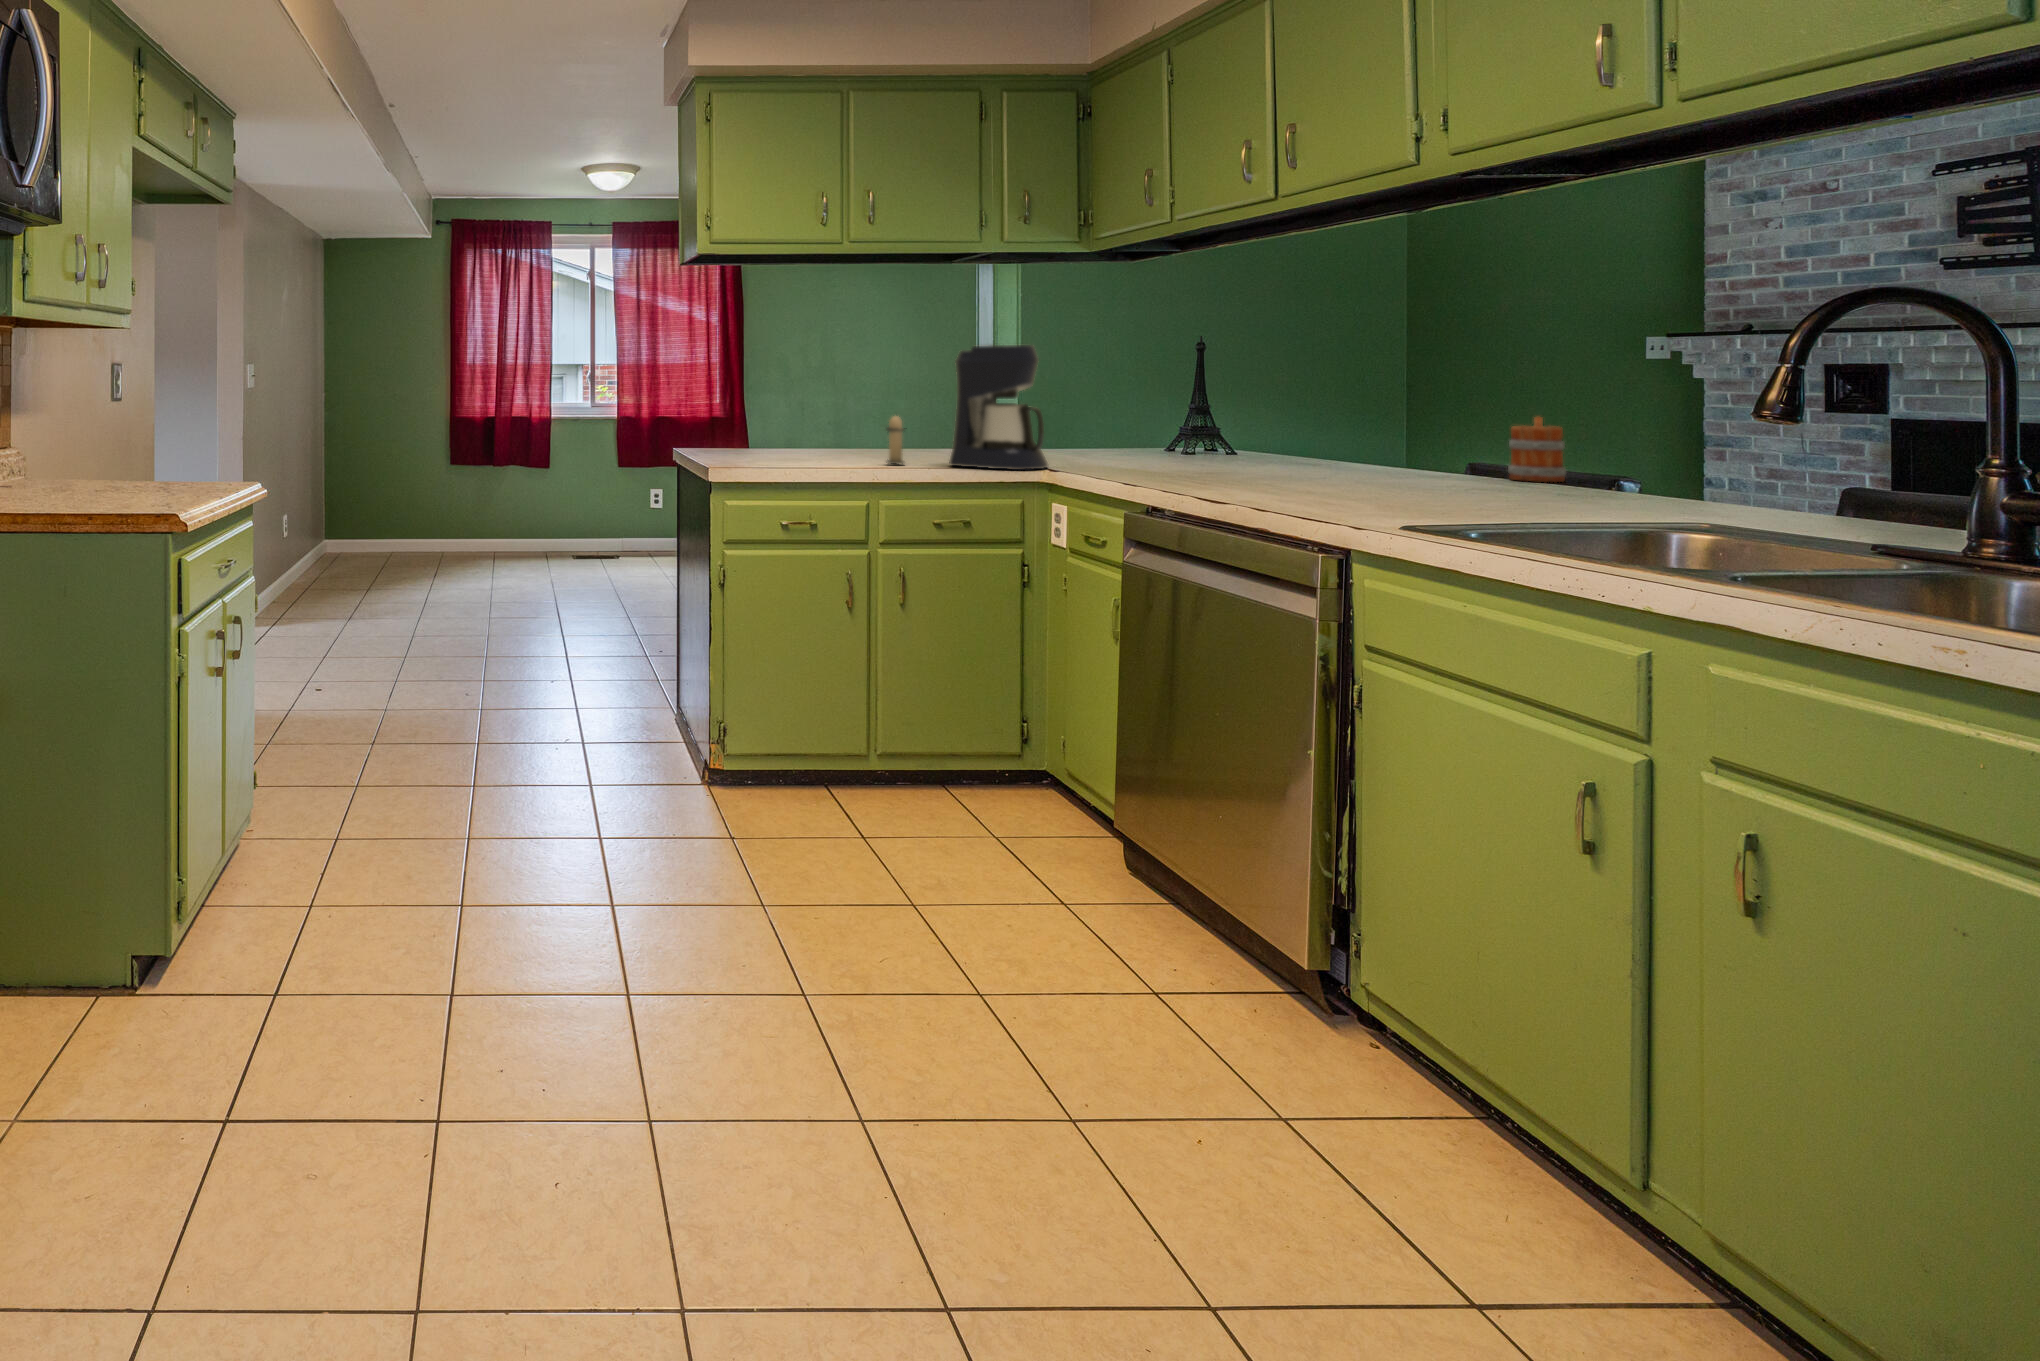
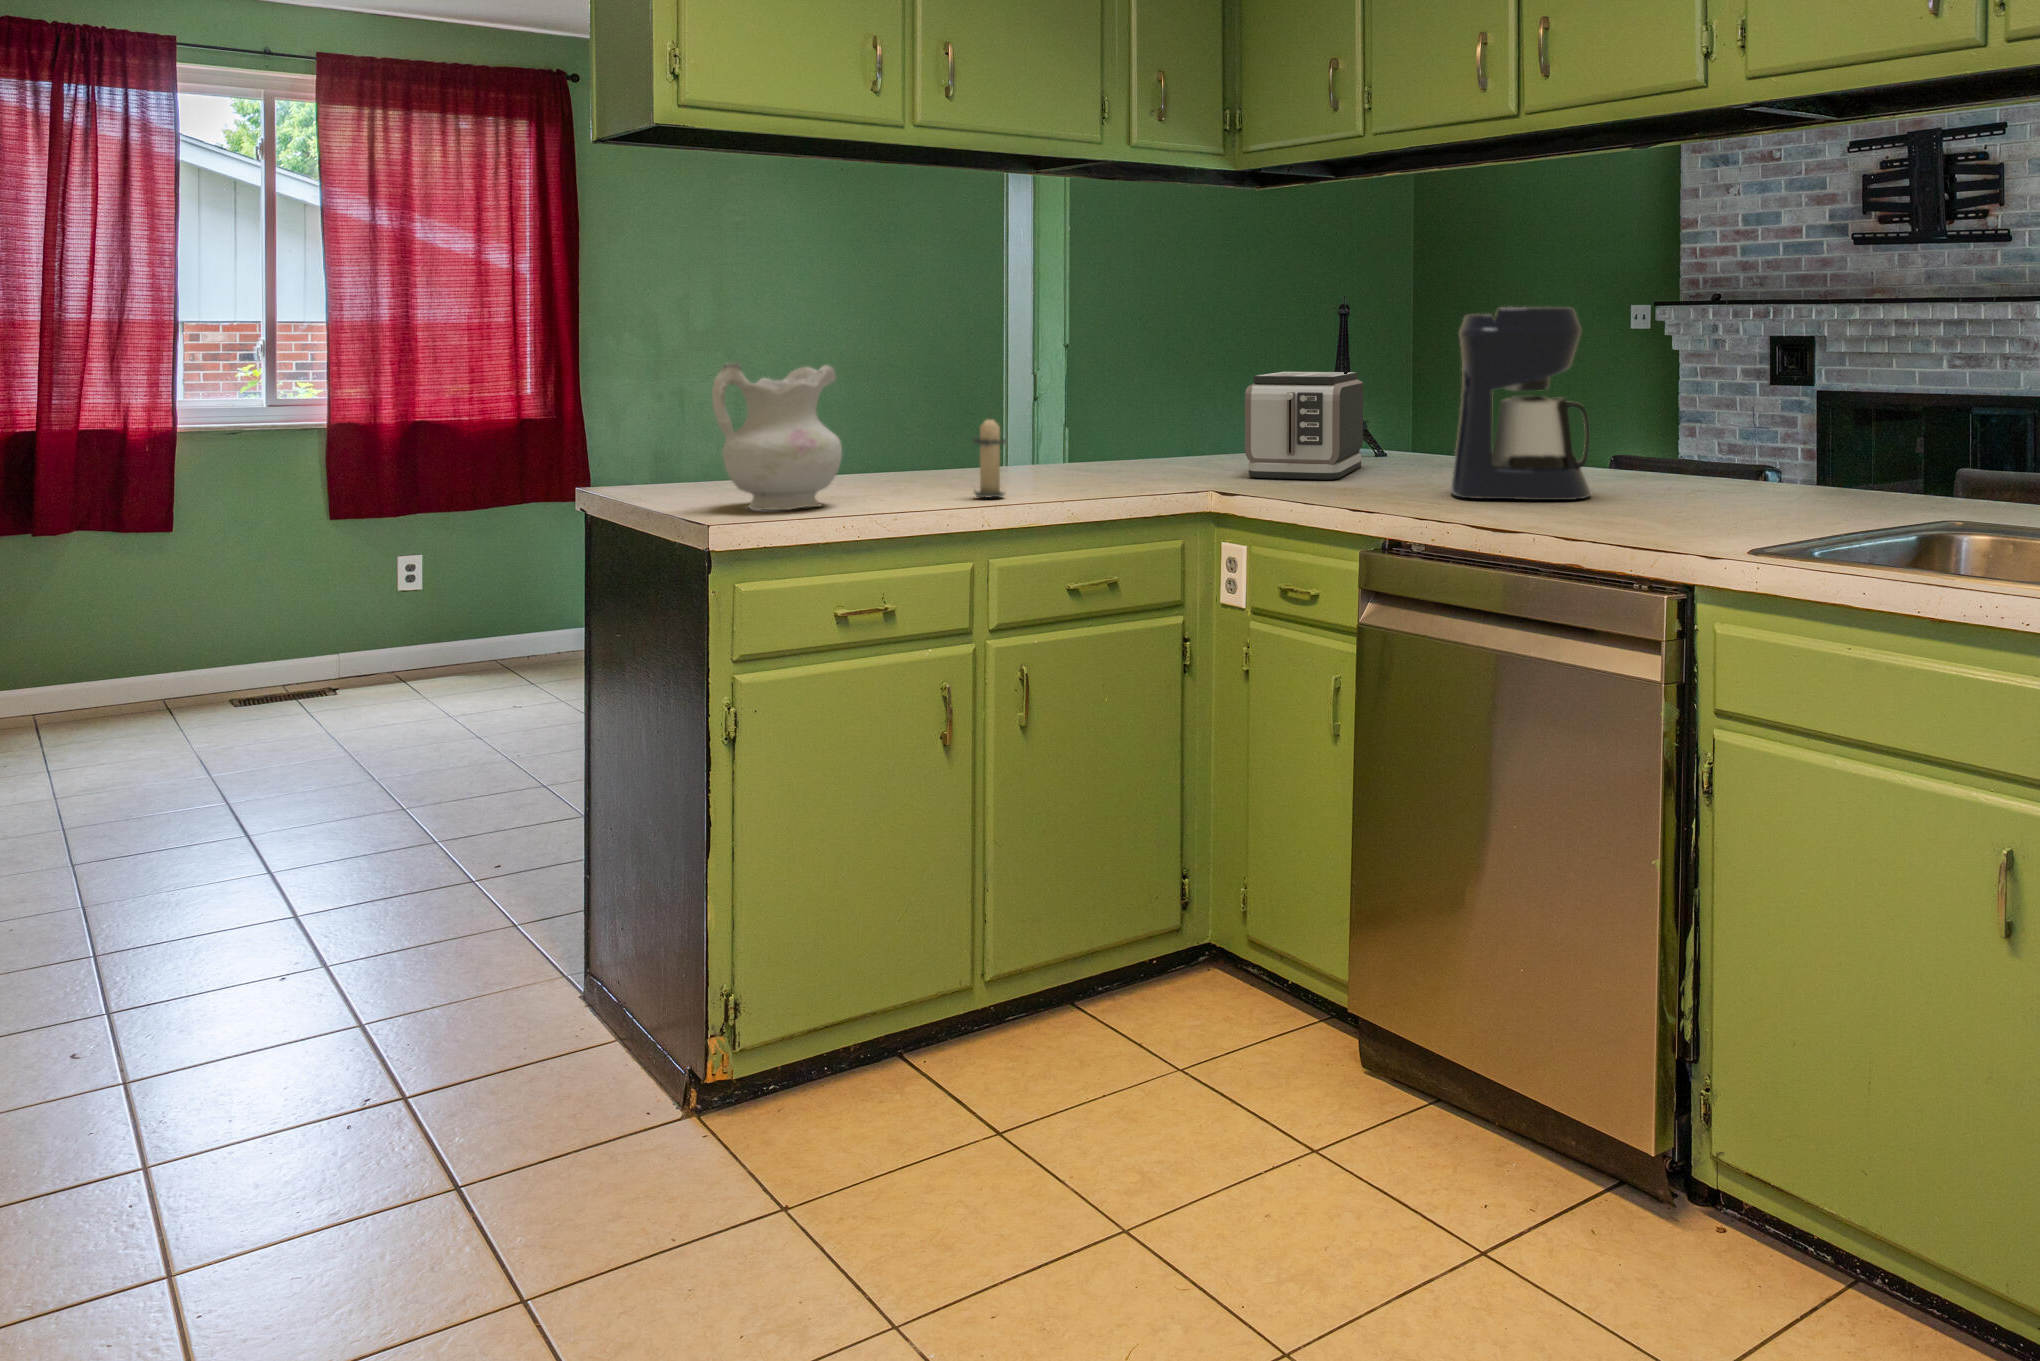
coffee maker: present [949,345,1048,470] -> present [1451,307,1591,500]
ceramic pitcher: none [730,379,804,464] -> present [712,363,842,510]
toaster: none [1096,391,1212,467] -> present [1245,372,1363,480]
mug: present [1508,417,1566,482] -> none [1687,399,1743,476]

